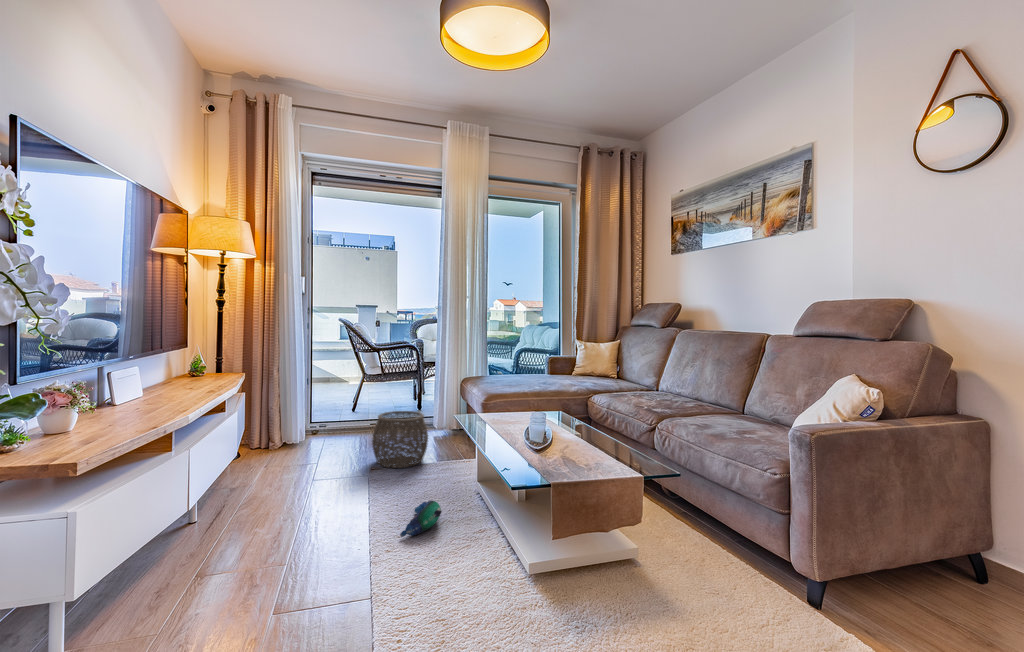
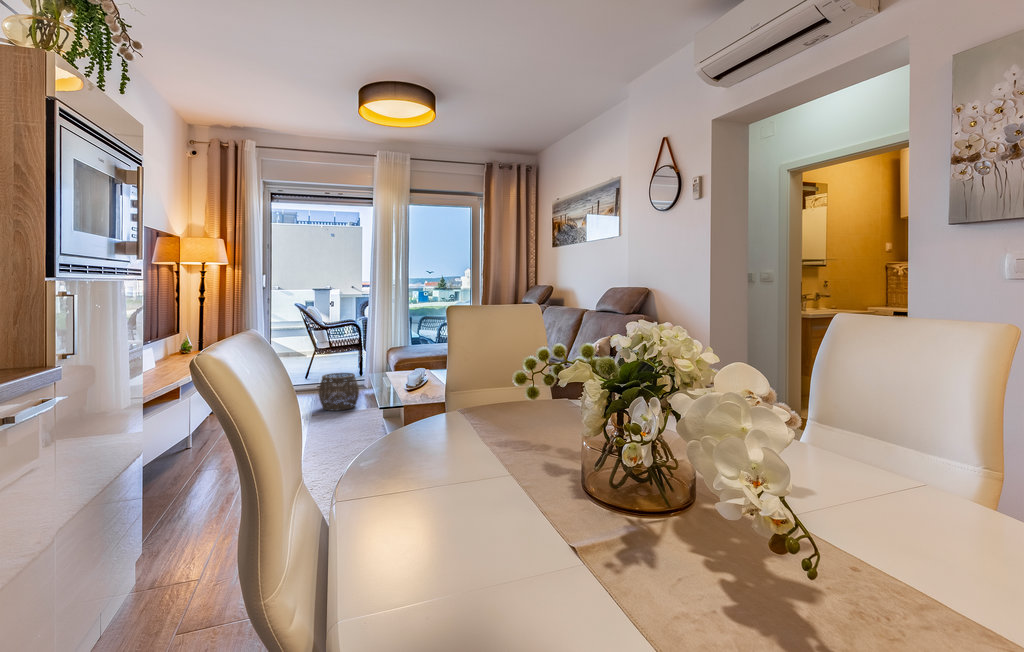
plush toy: present [400,501,442,537] -> none [328,423,355,441]

